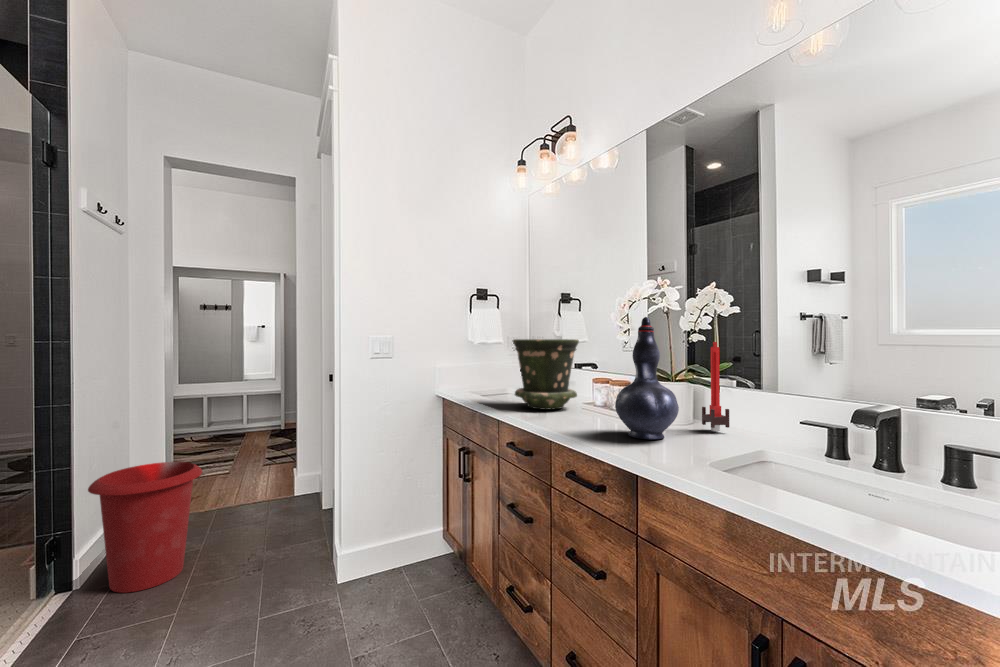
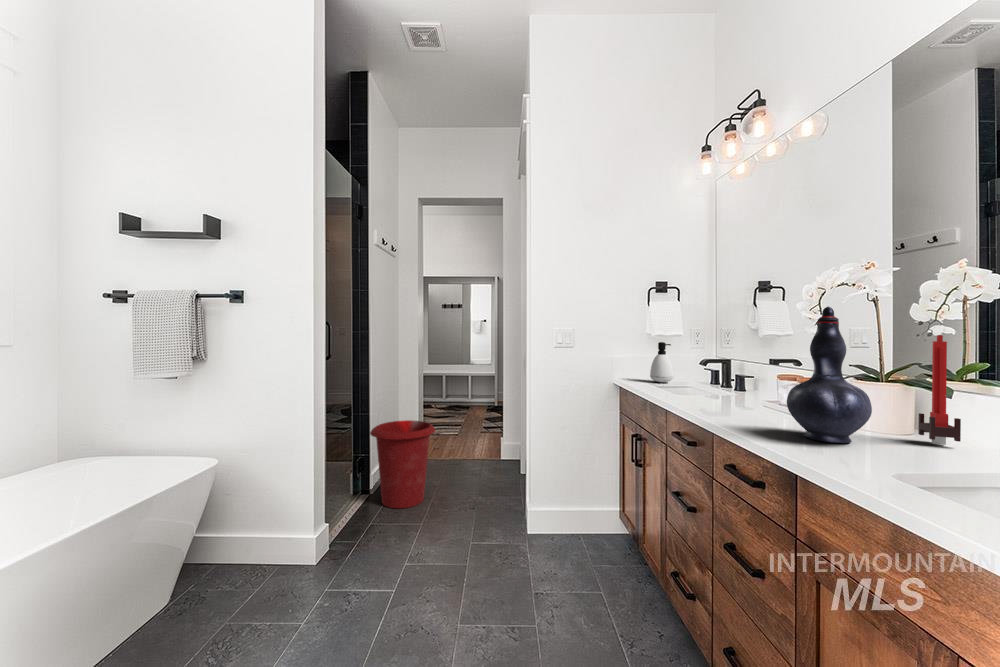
flower pot: present [513,339,579,410] -> none [685,332,761,404]
soap dispenser: none [472,350,494,391] -> present [650,342,673,382]

